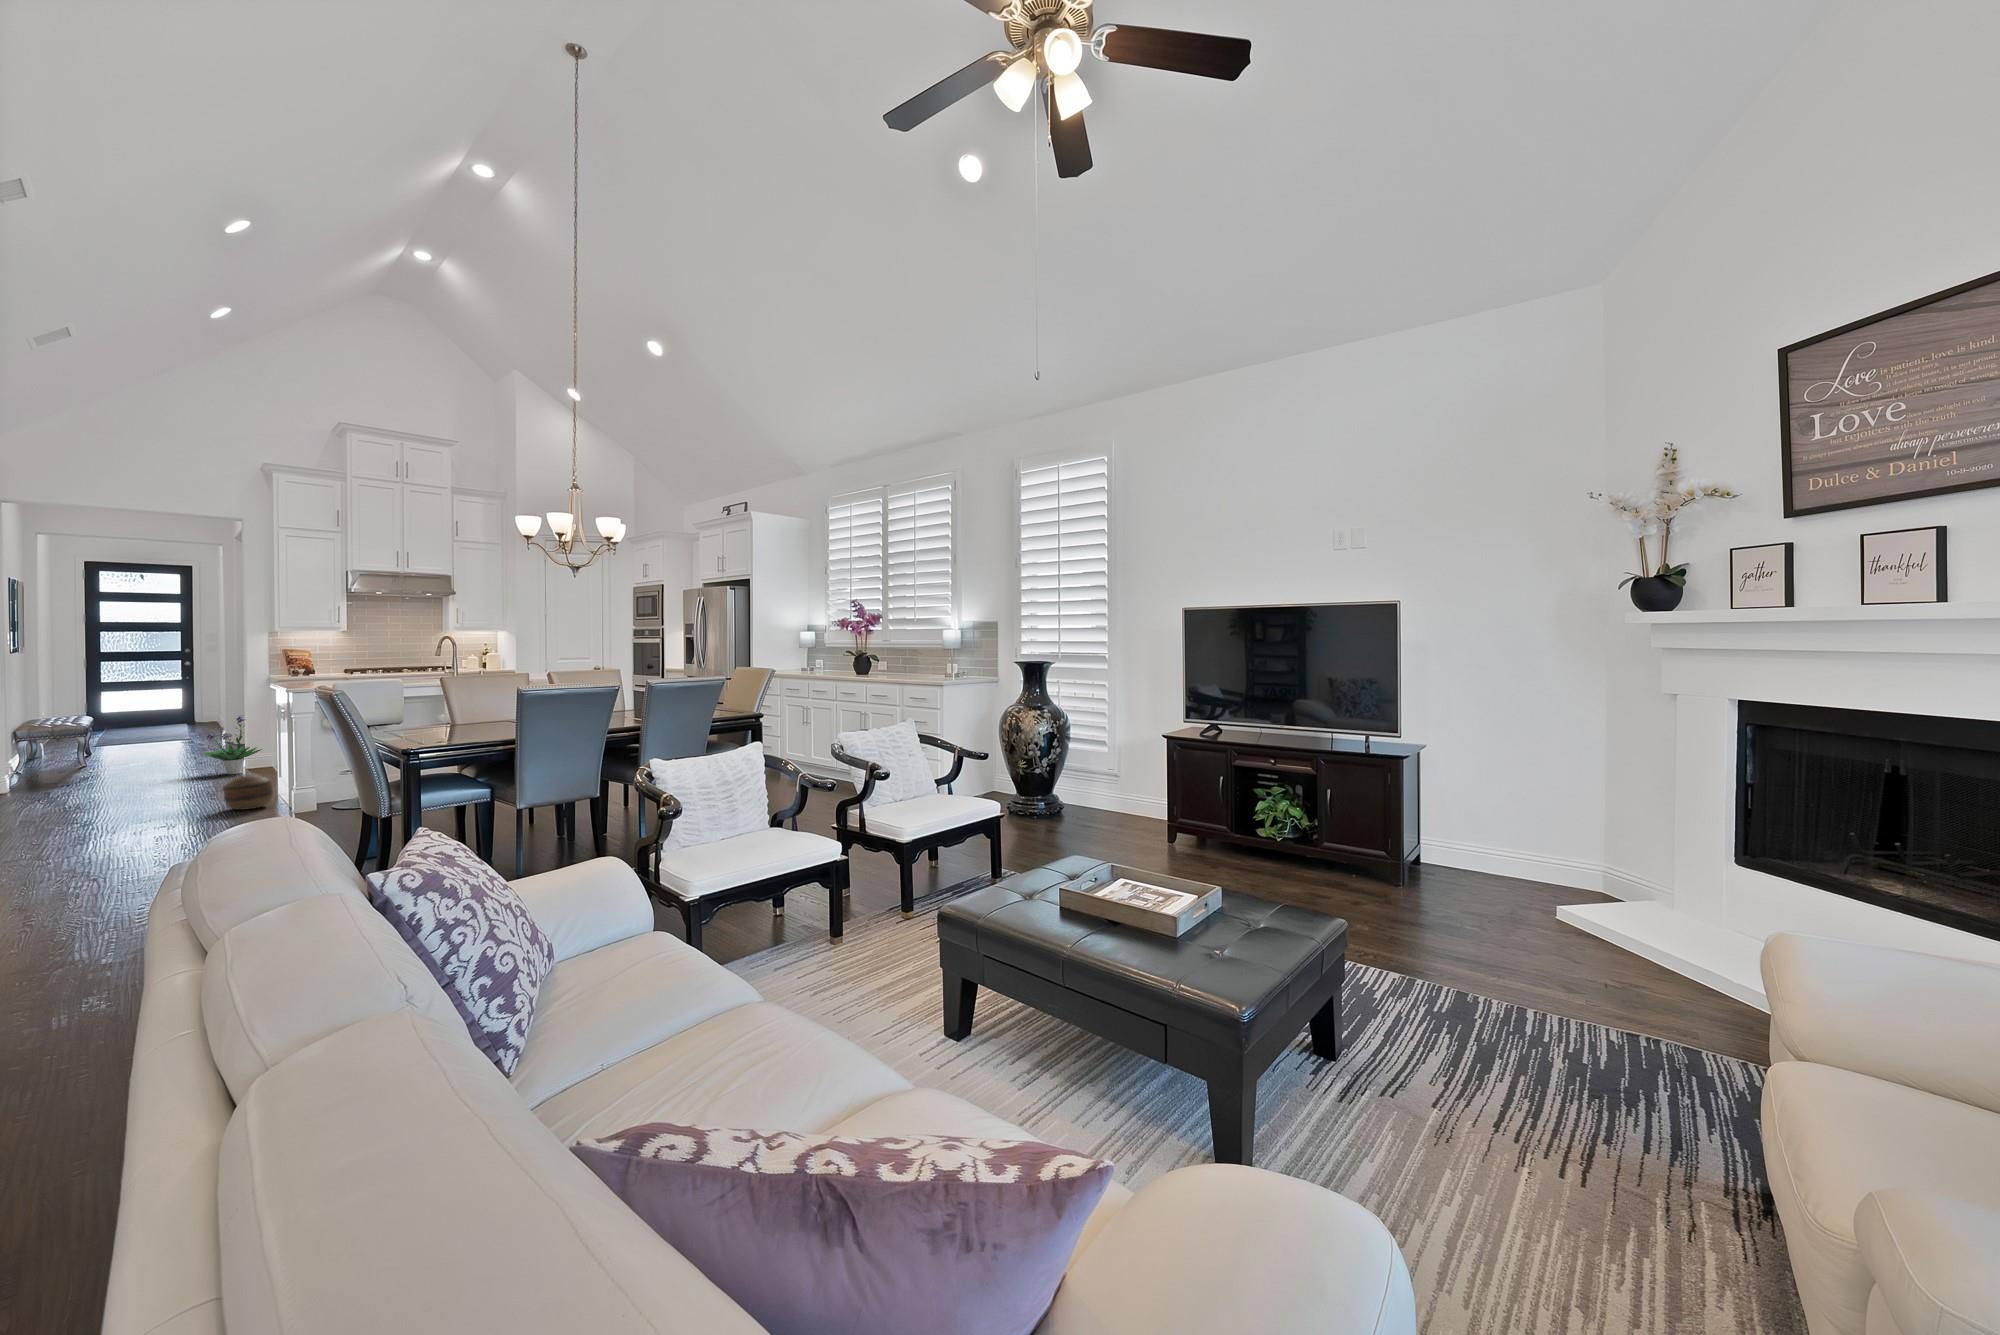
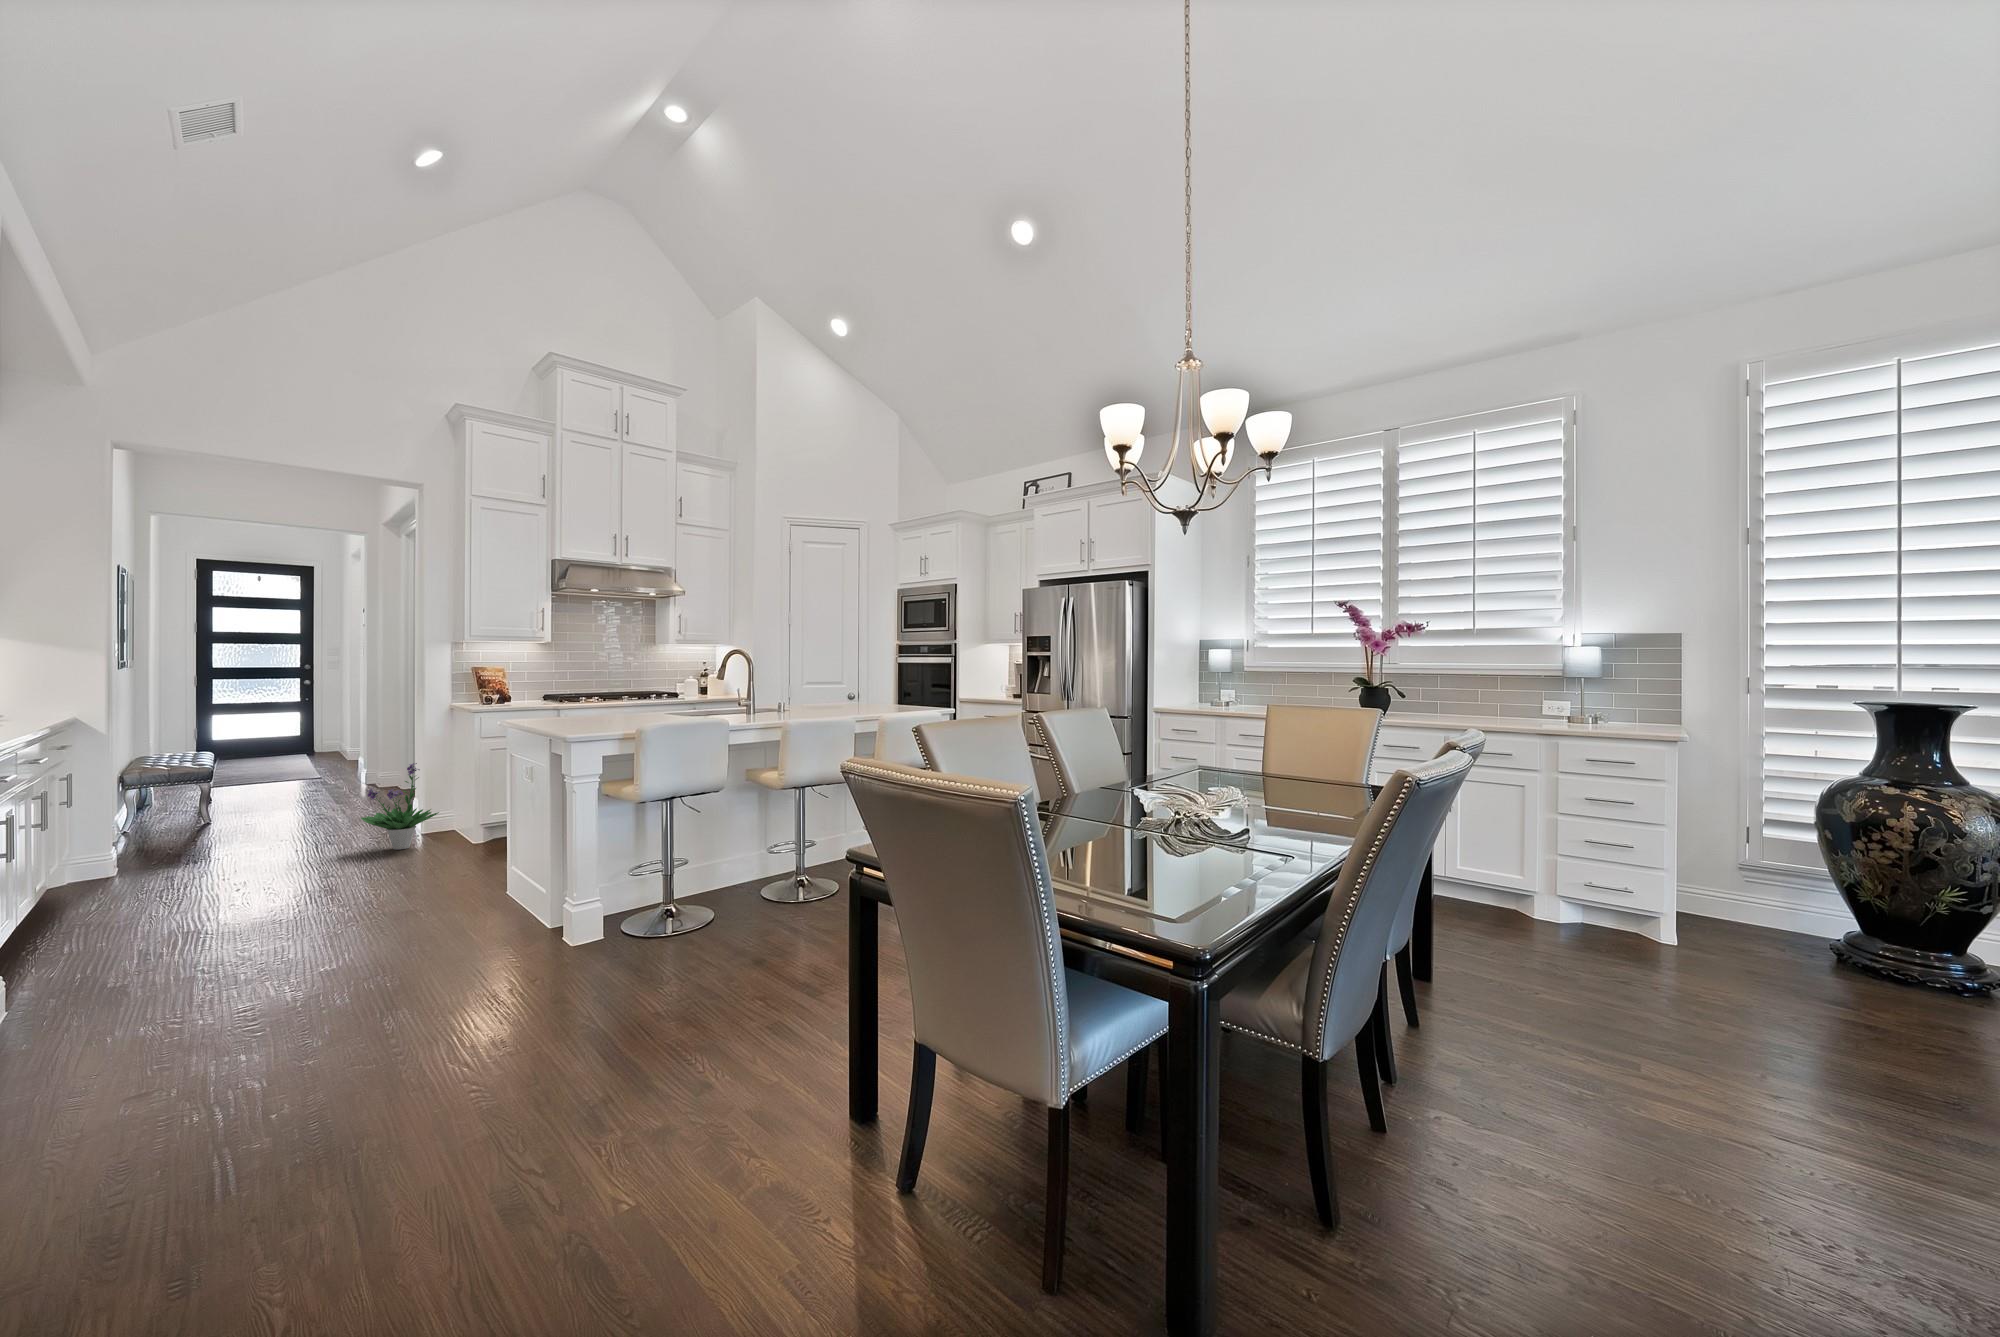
basket: present [223,775,273,810] -> none [429,876,501,937]

